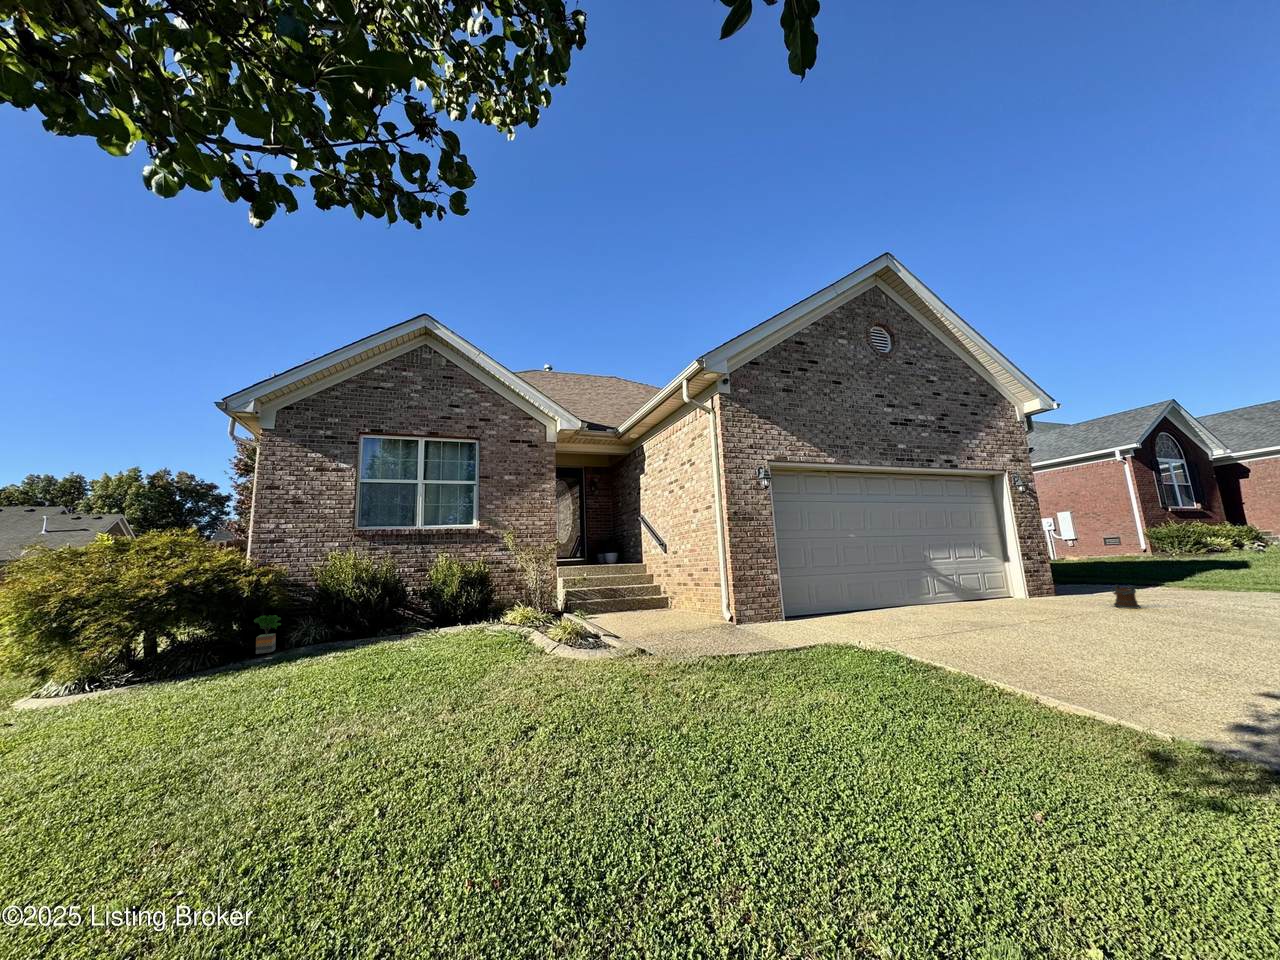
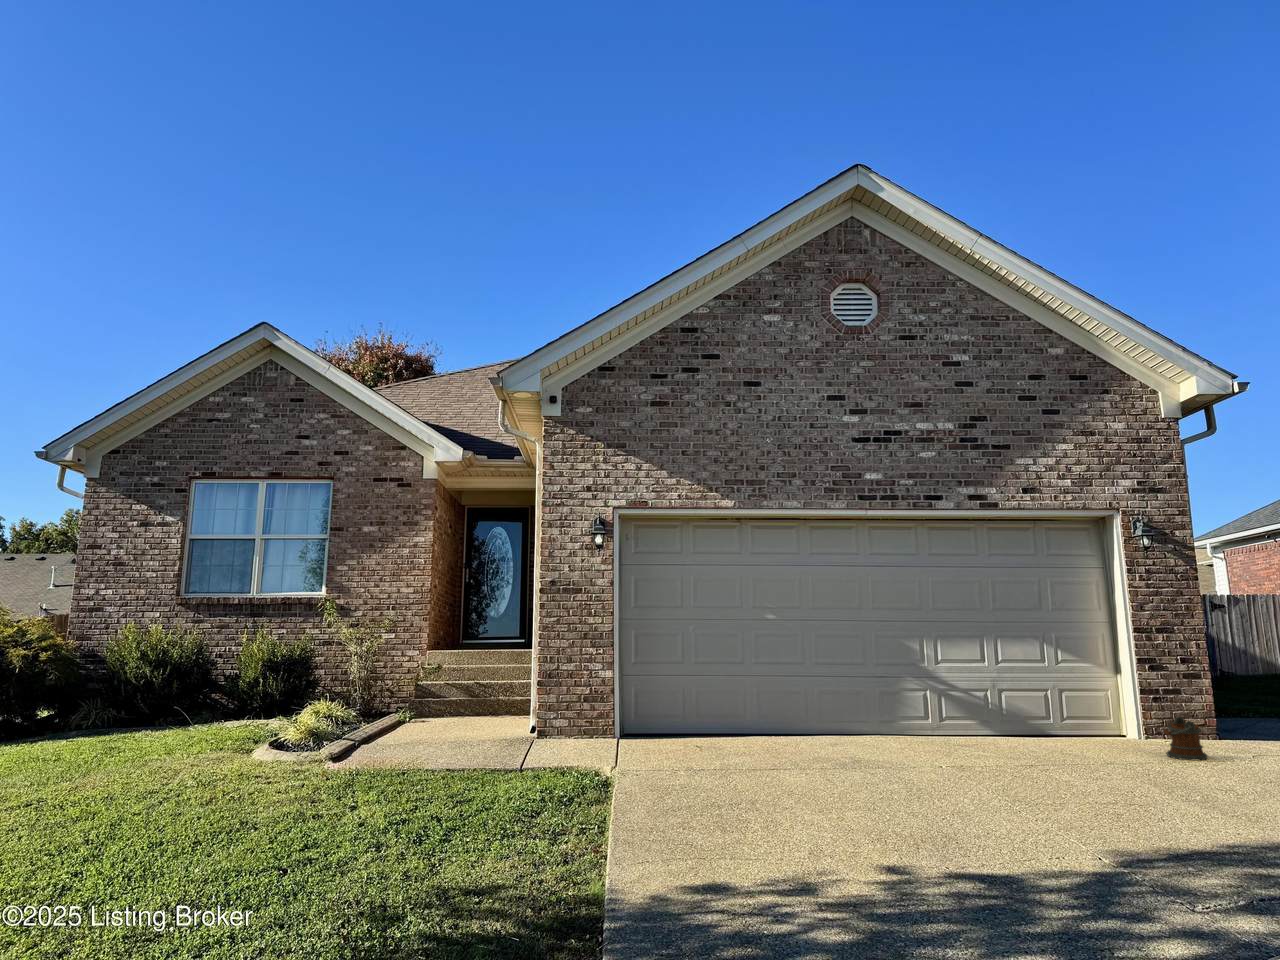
potted tree: present [254,615,281,654] -> none [40,687,70,727]

